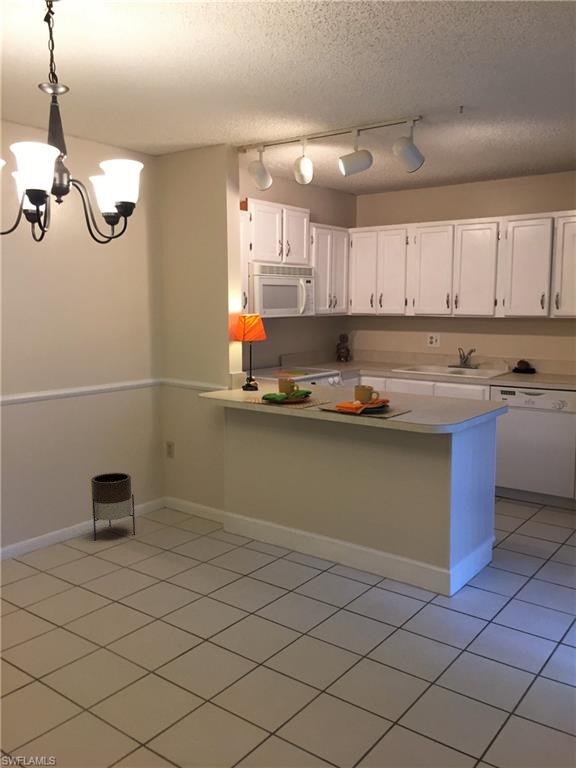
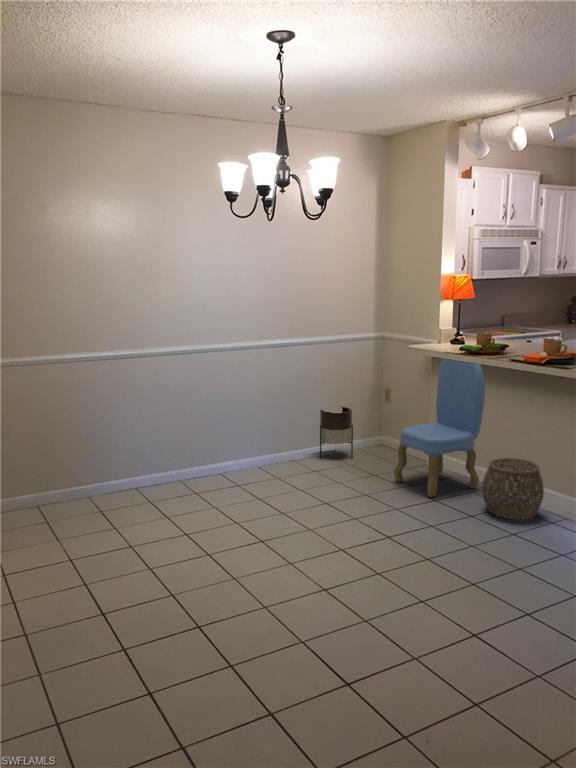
dining chair: none [193,402,291,575] -> present [394,359,485,498]
woven basket: none [302,518,368,590] -> present [482,458,544,520]

